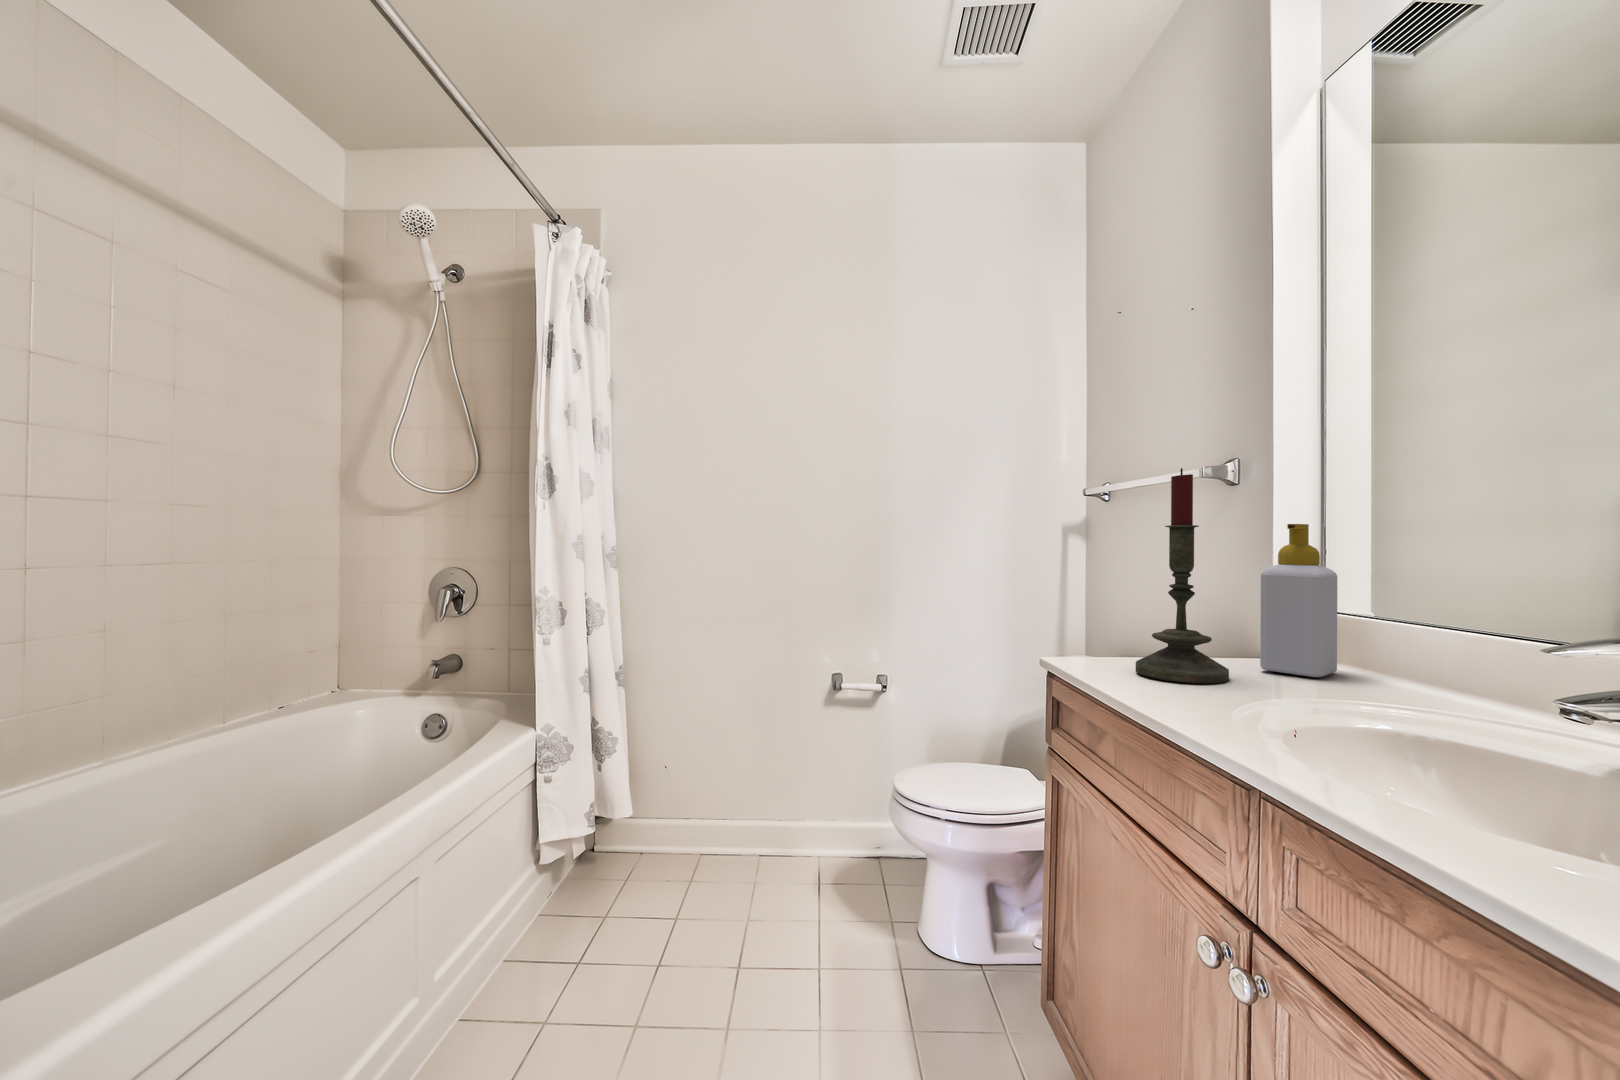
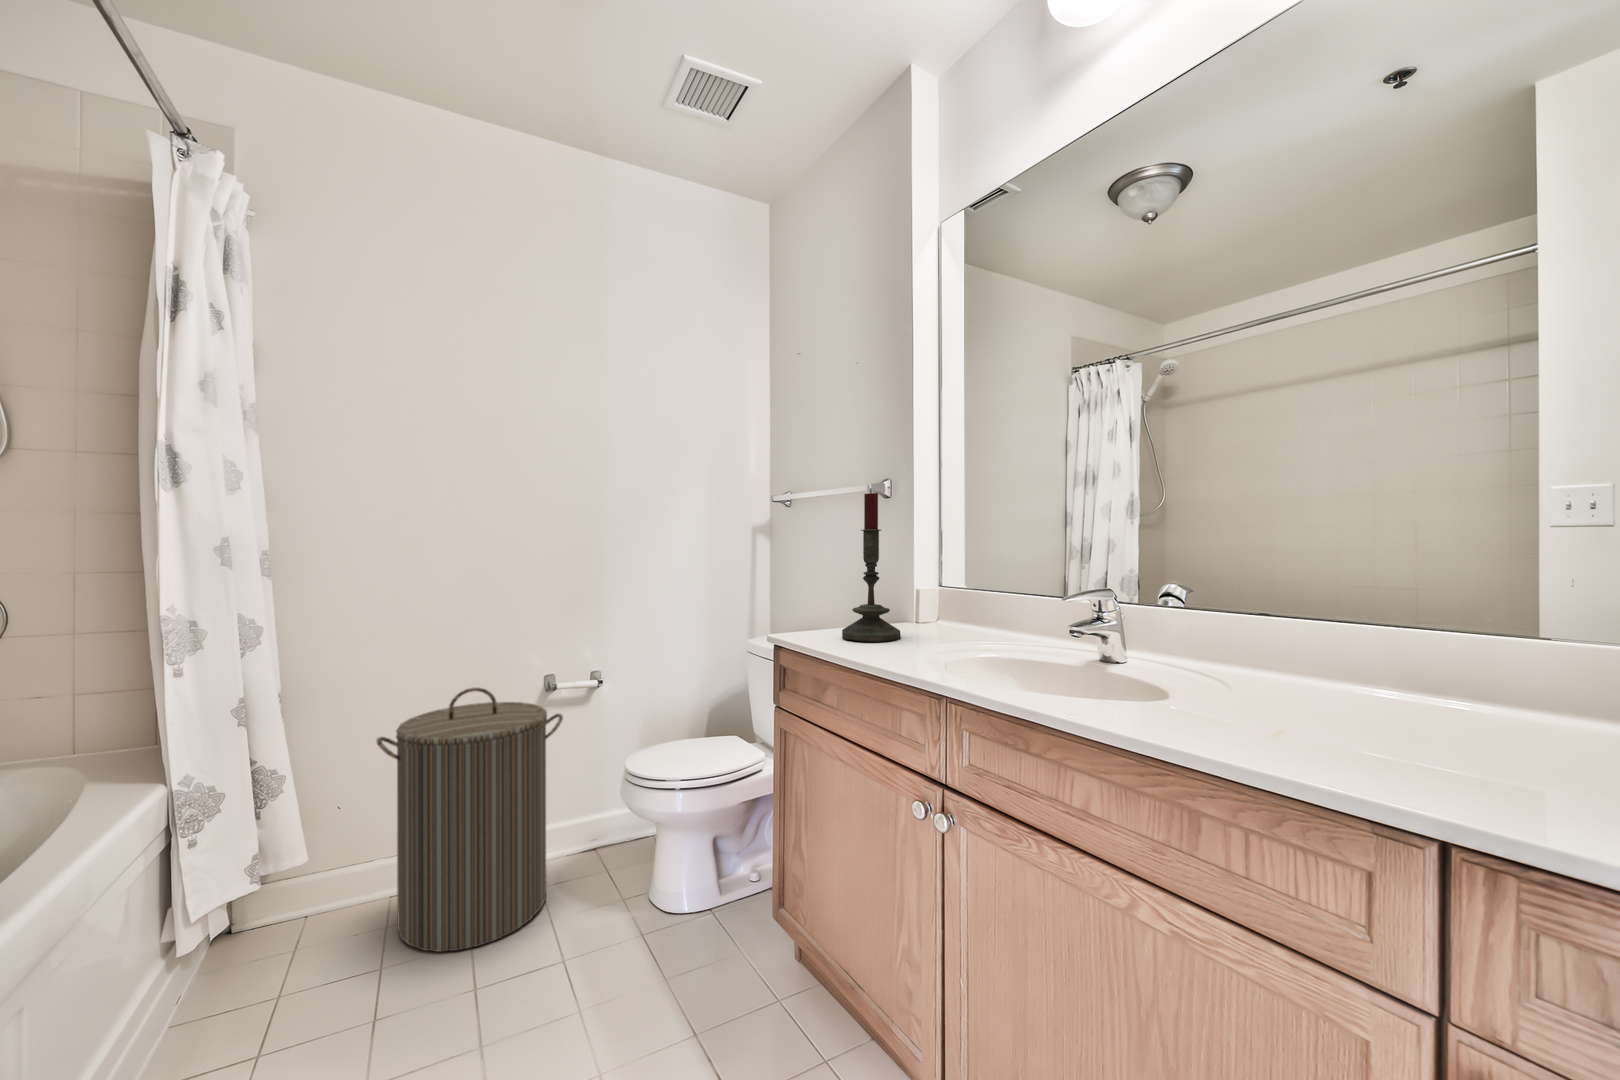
soap bottle: present [1260,524,1338,677] -> none [914,528,954,630]
laundry hamper: none [680,679,836,927] -> present [377,688,563,952]

